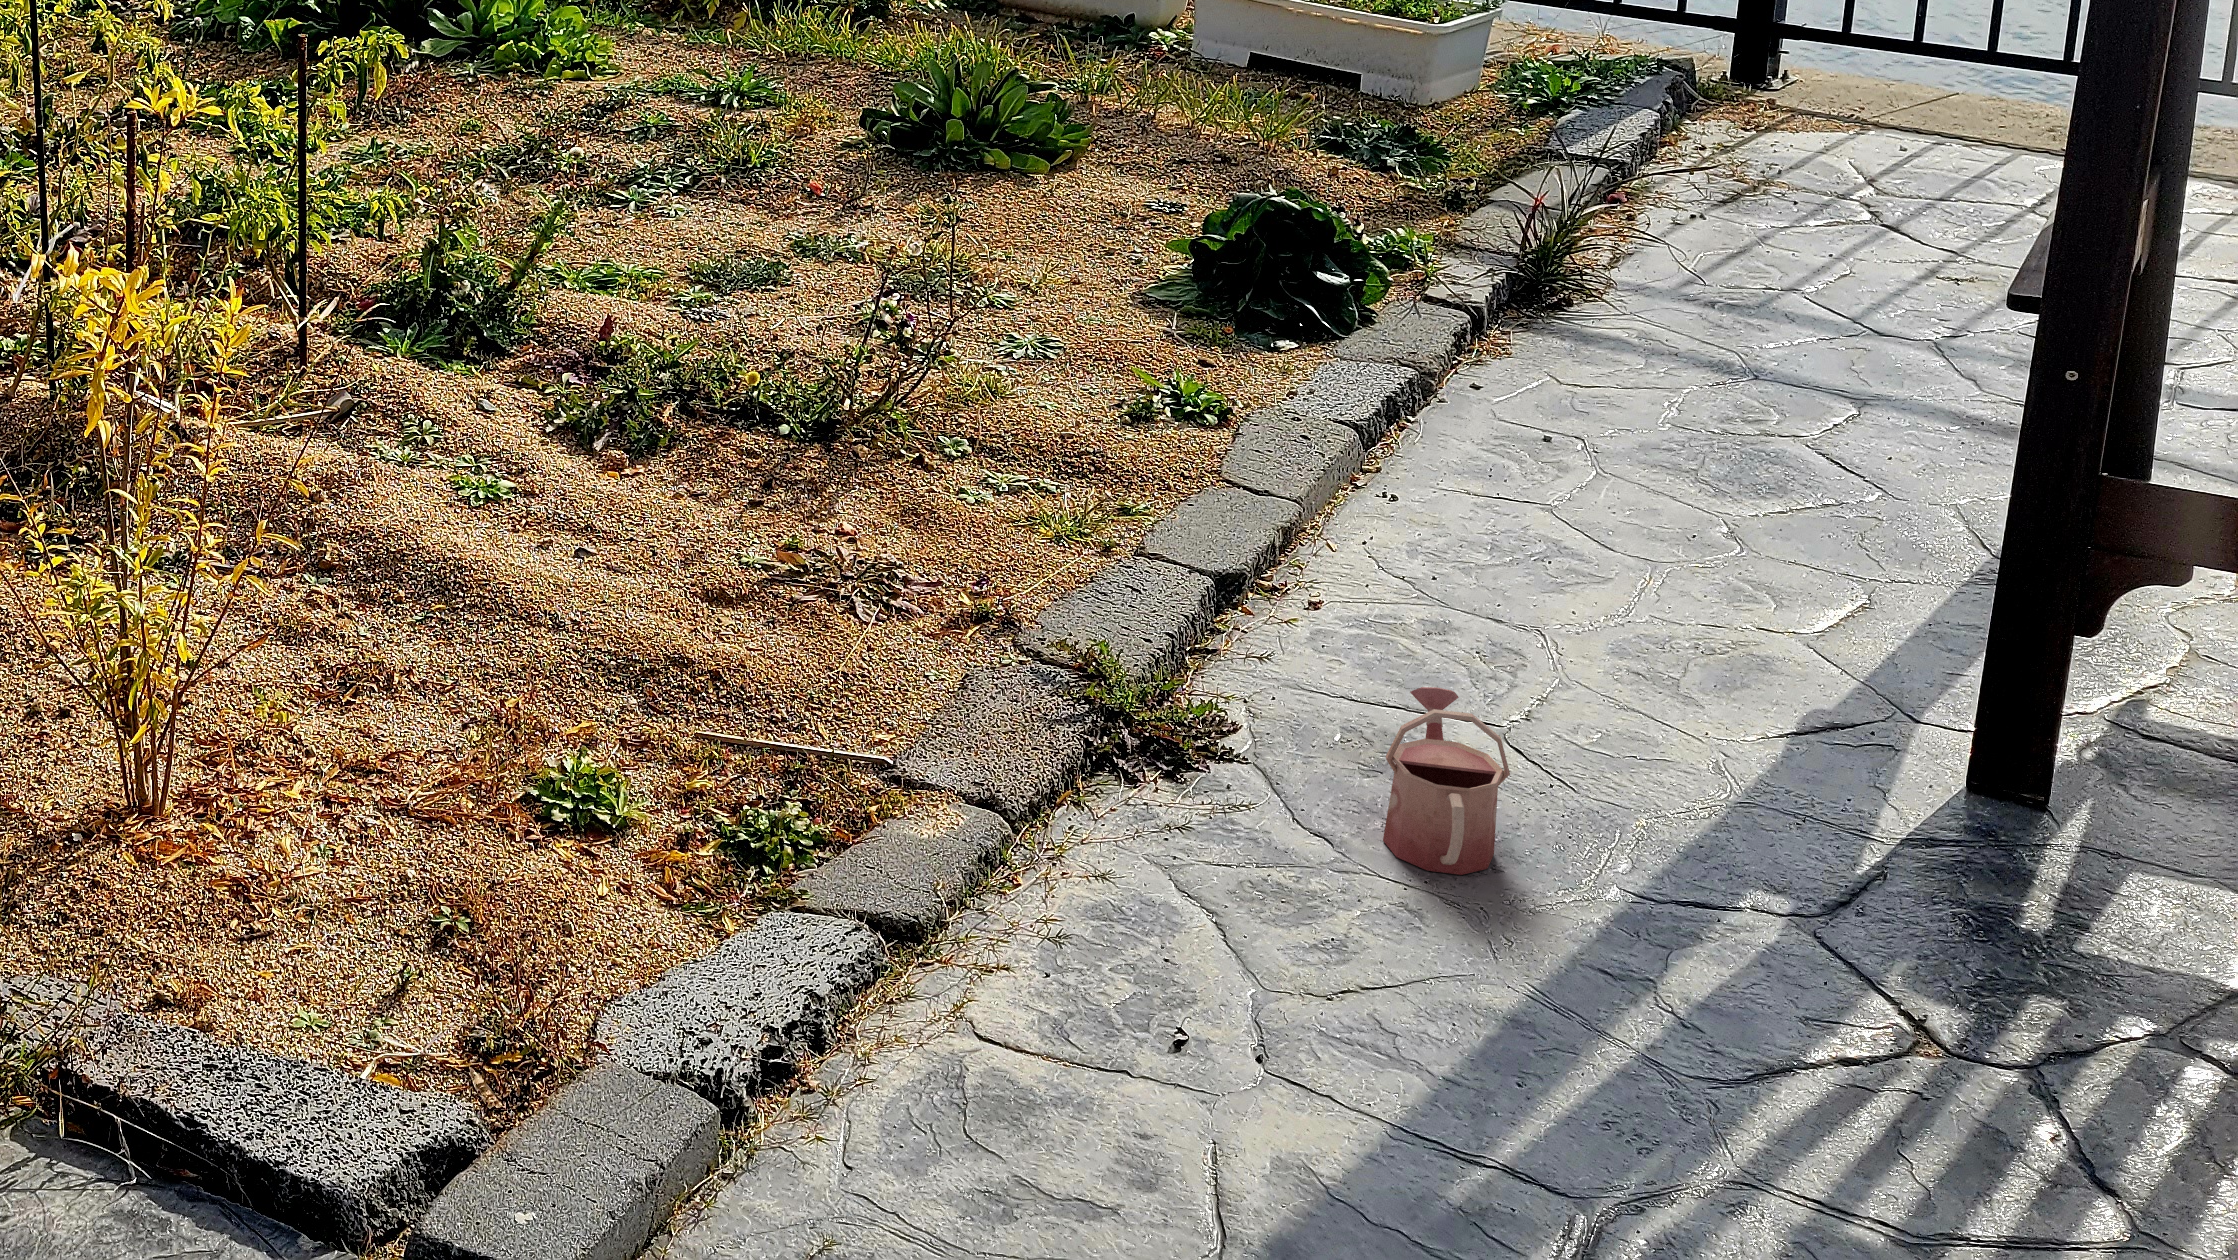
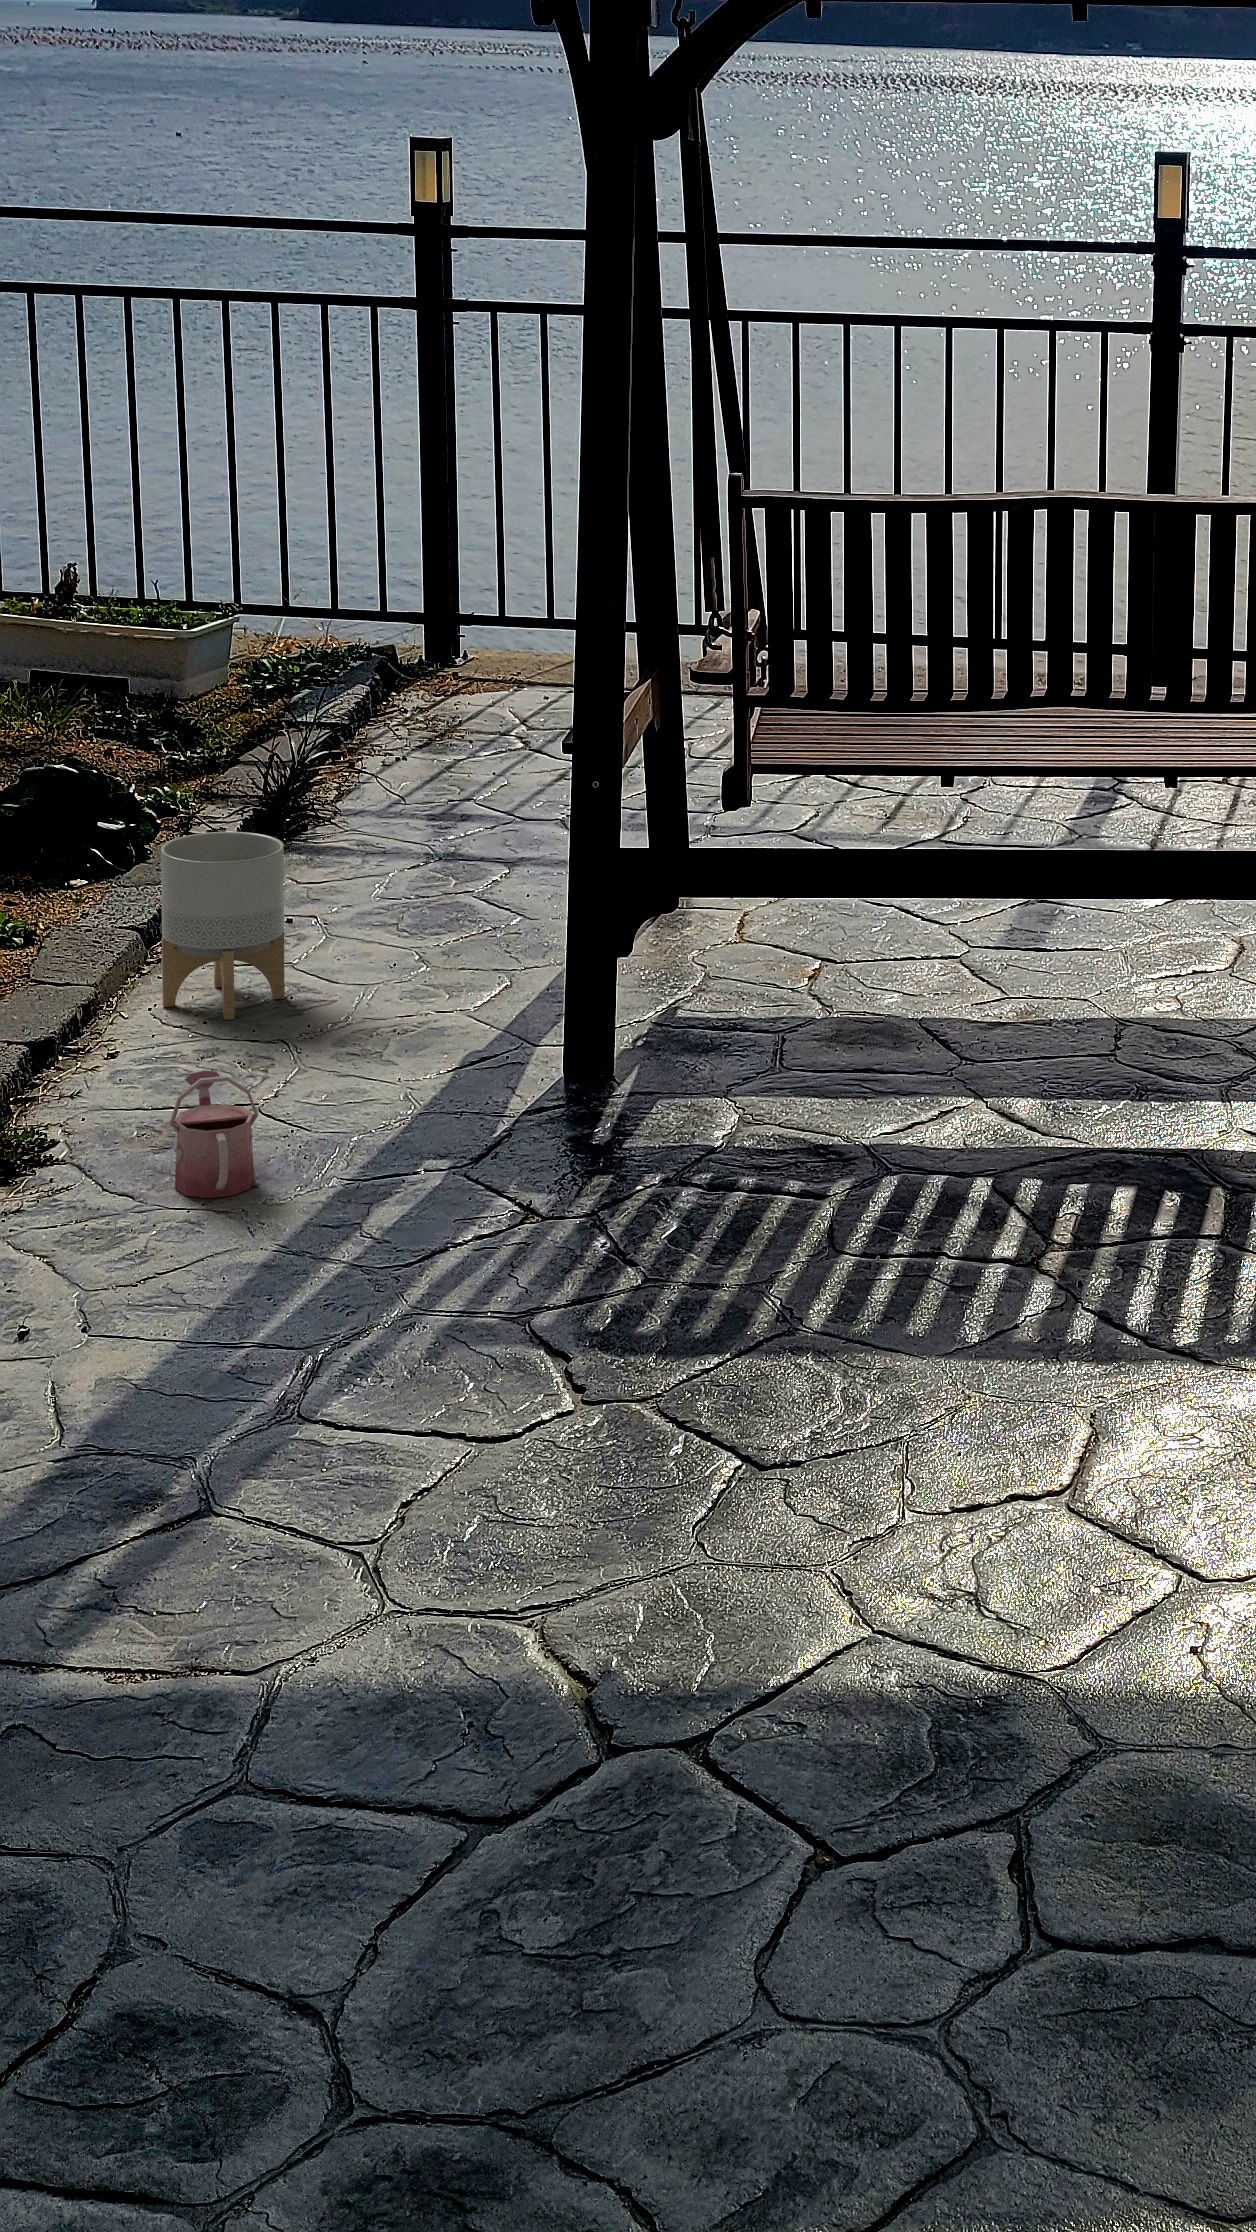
planter: none [1379,330,1564,577] -> present [161,832,285,1020]

